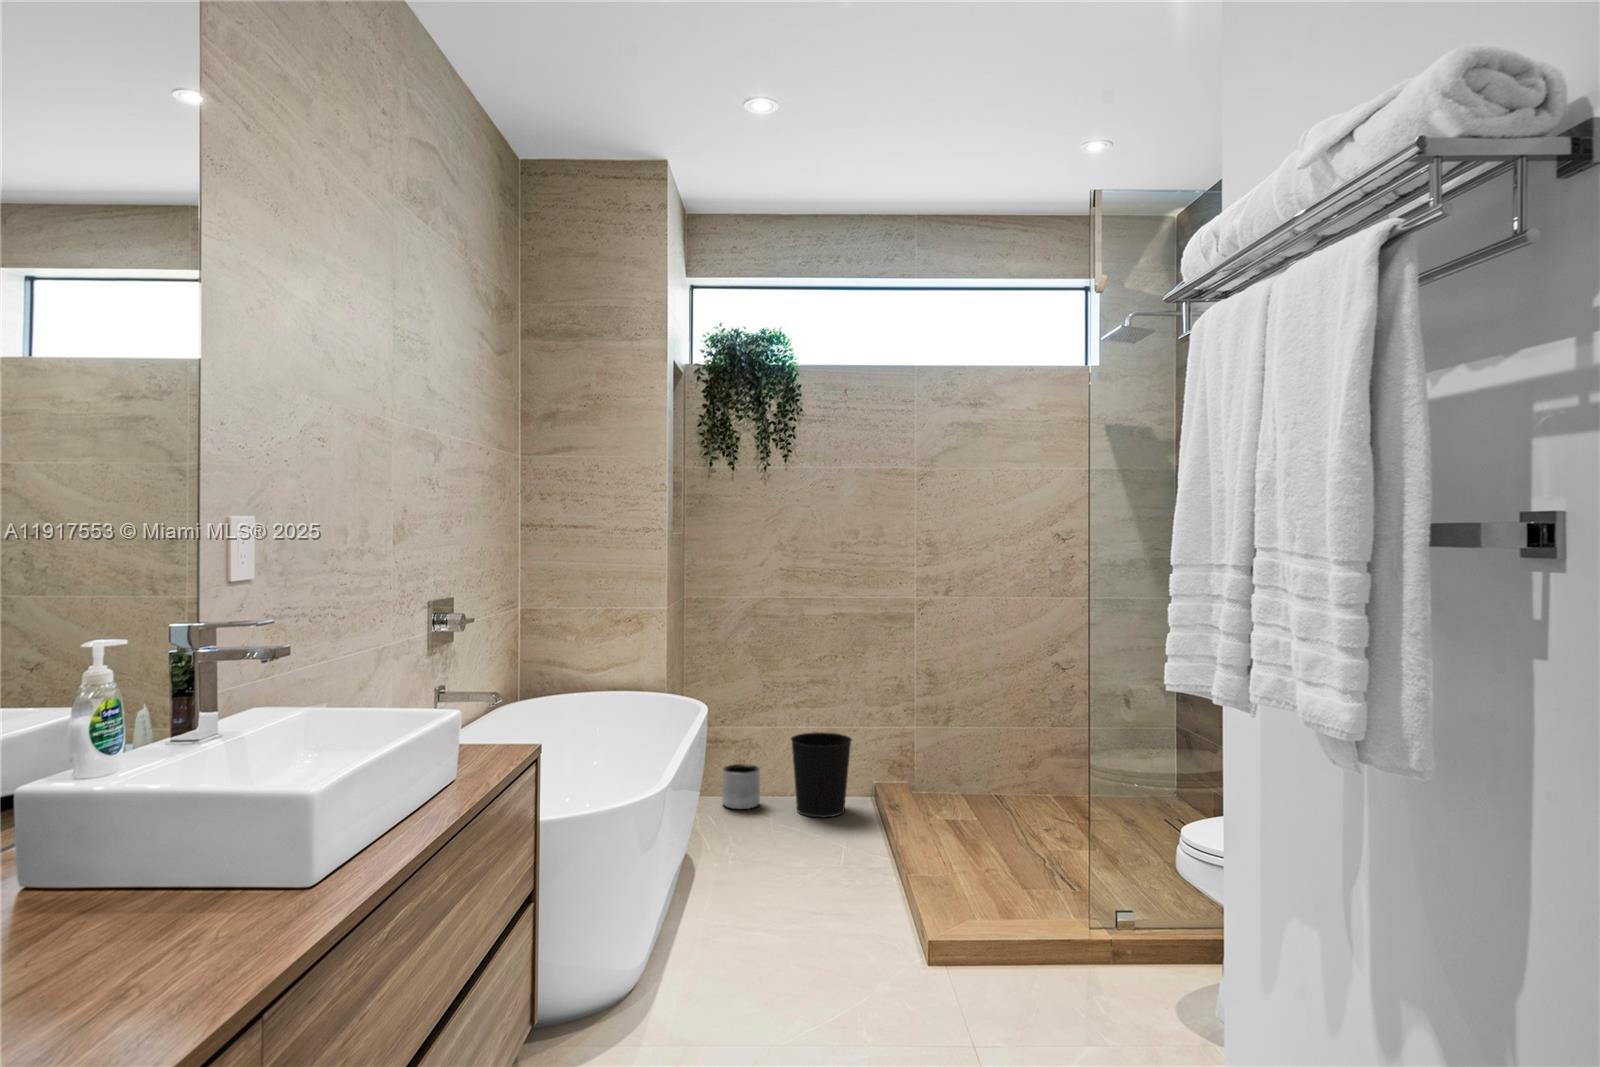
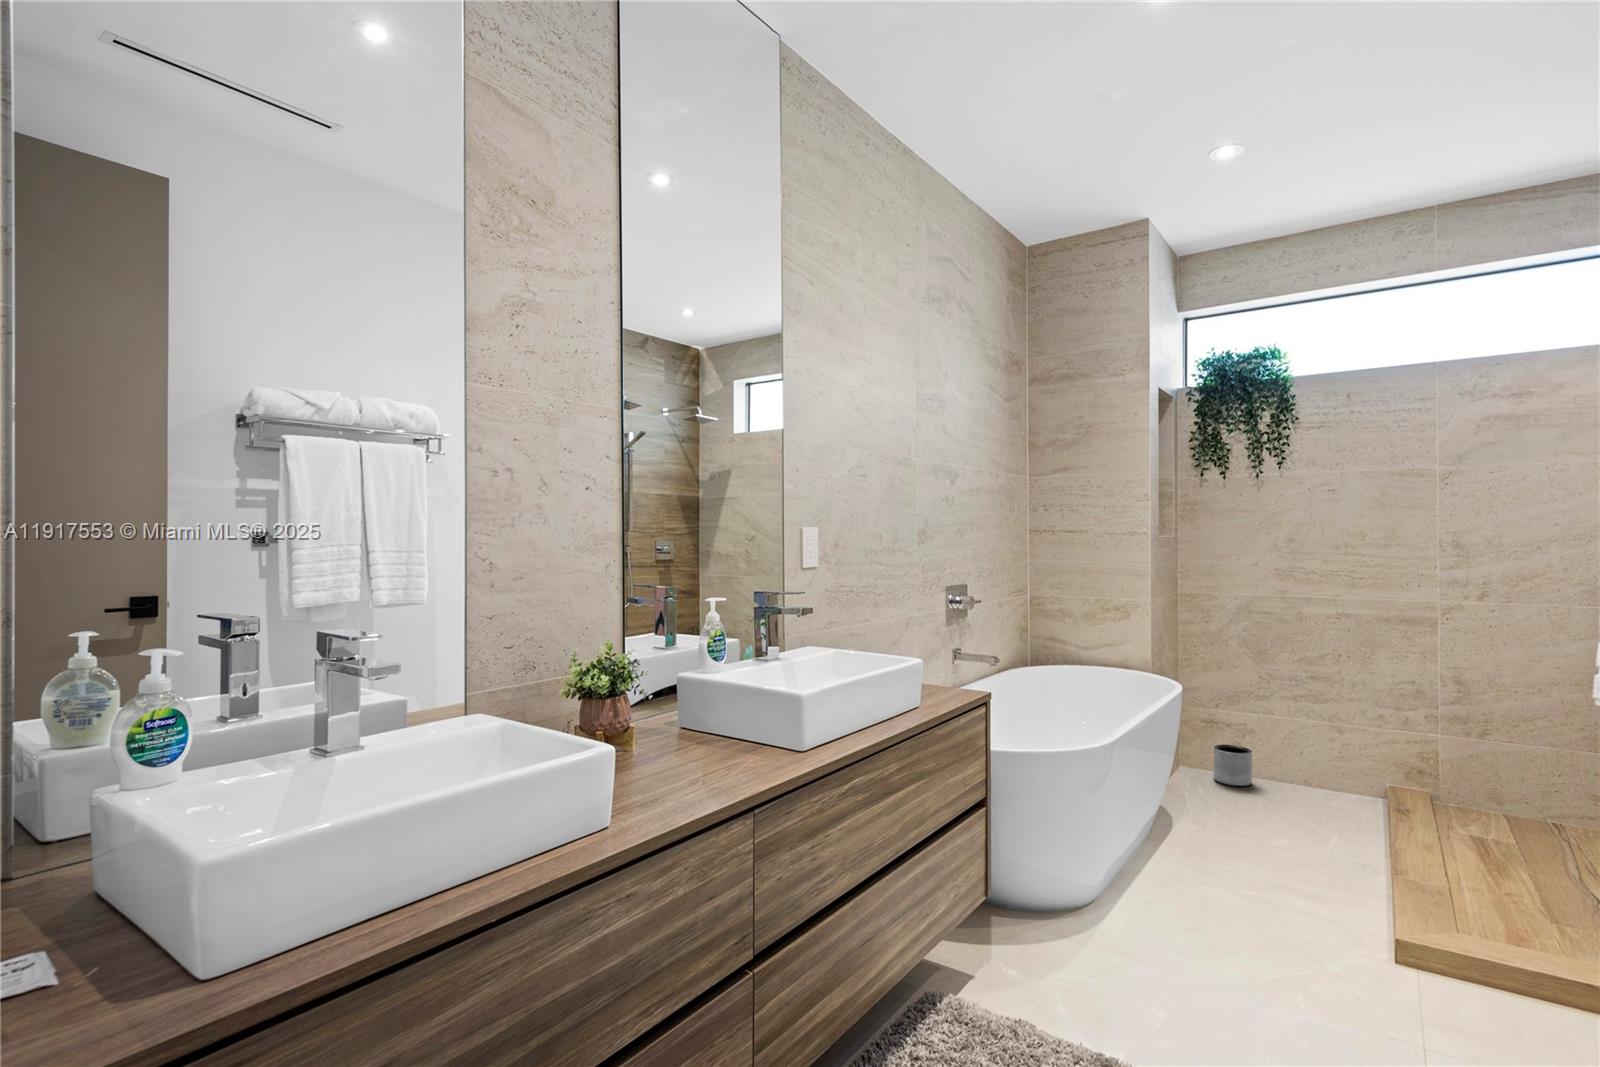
wastebasket: present [791,732,852,817] -> none [1283,725,1353,808]

